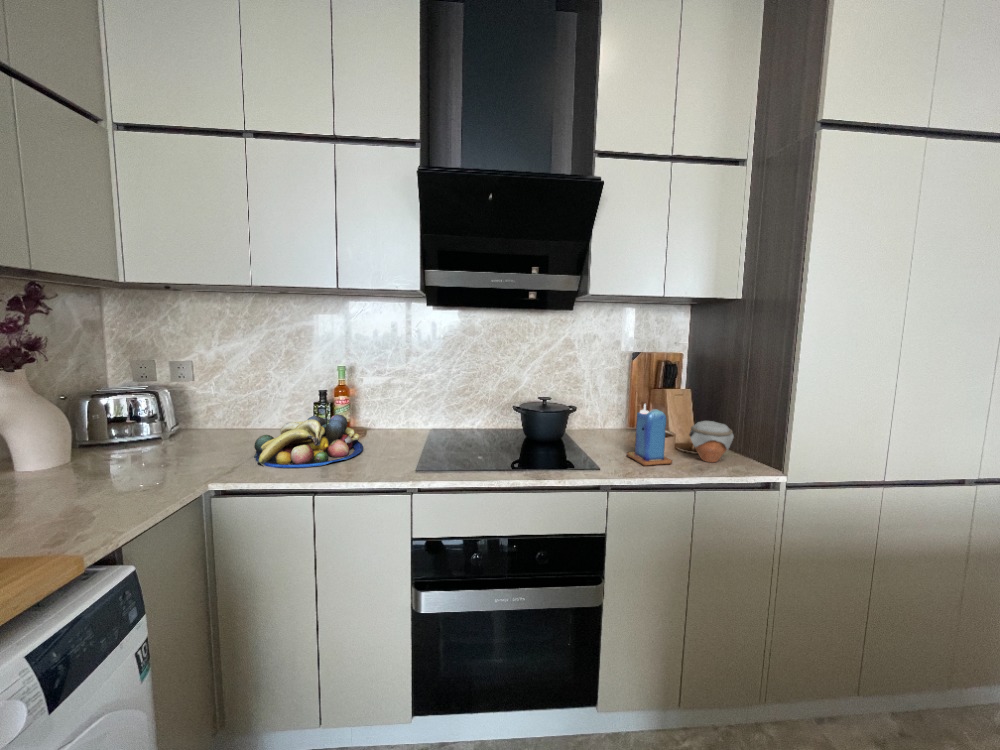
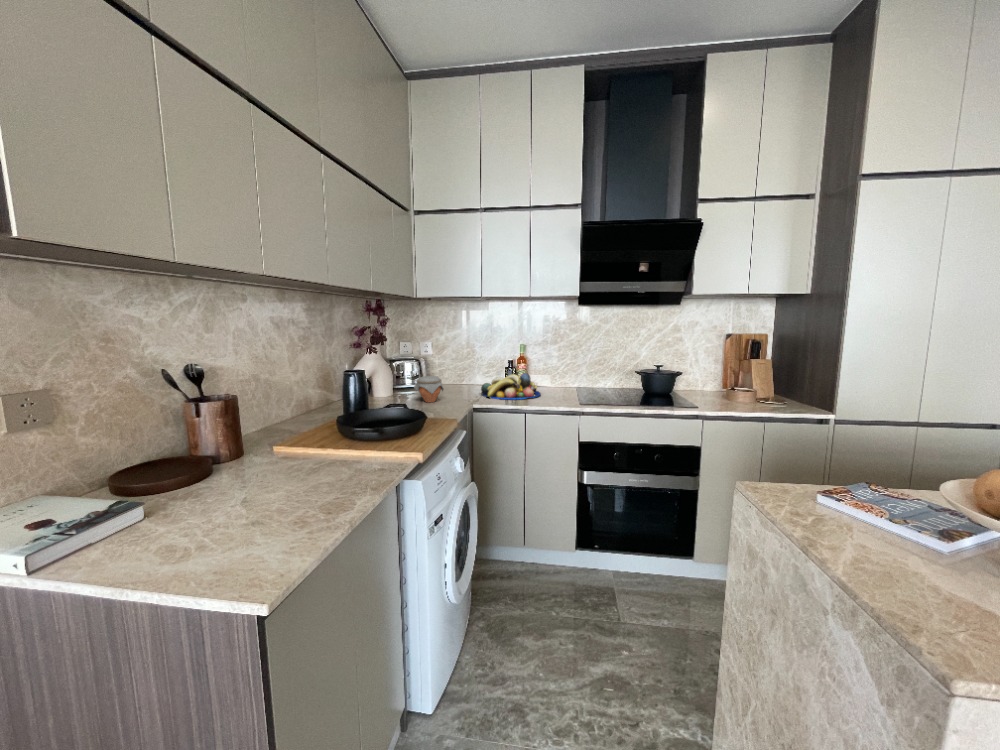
candle: present [627,404,672,466] -> none [718,367,751,407]
jar: present [689,421,734,463] -> present [414,376,443,402]

